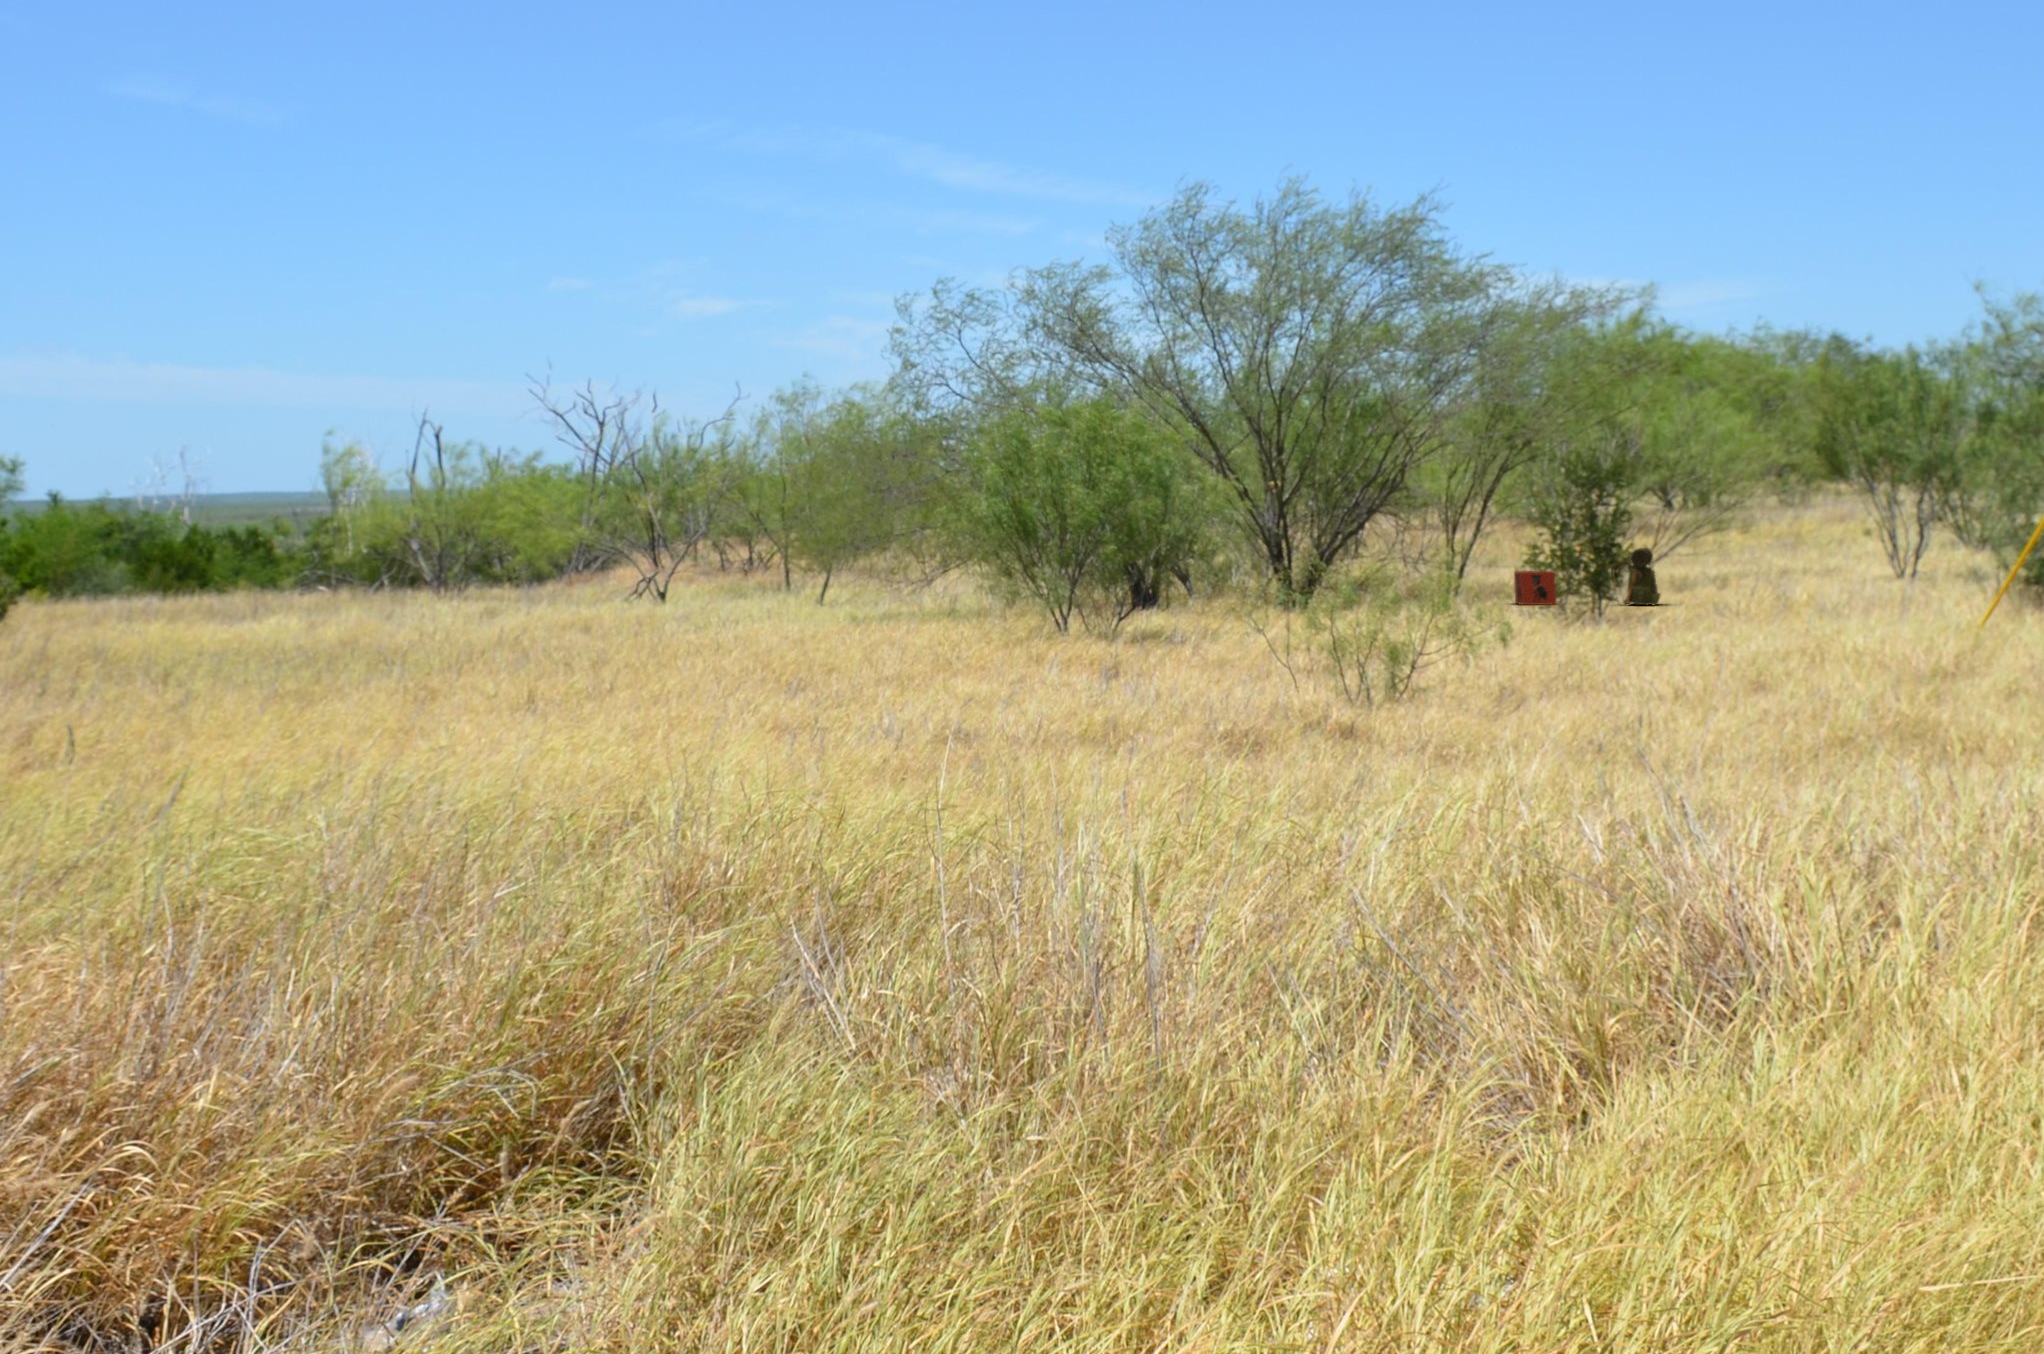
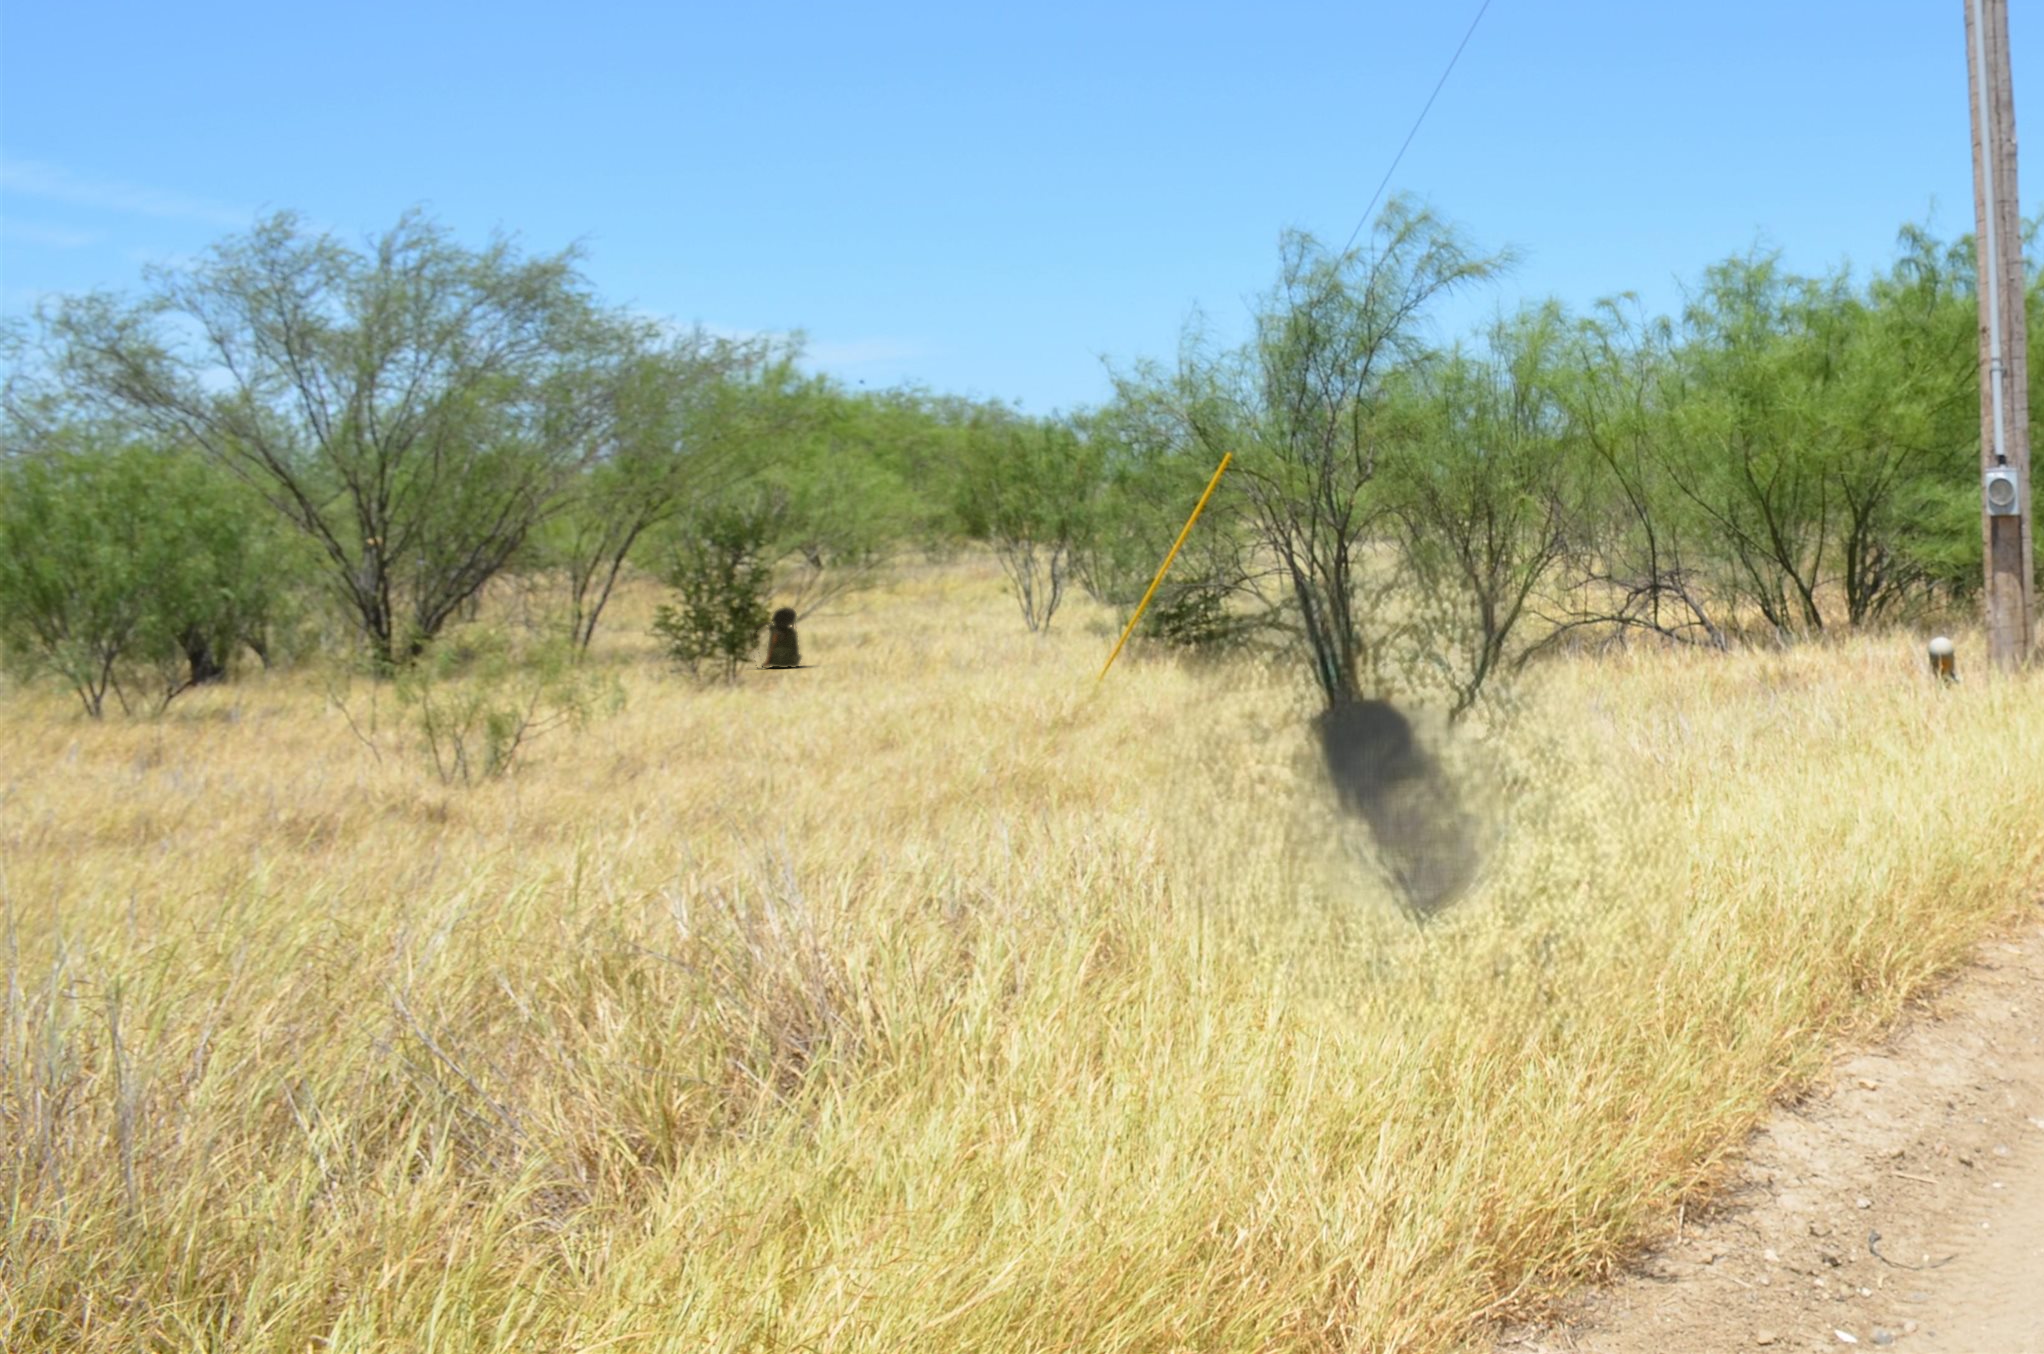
storage box: present [1514,571,1556,605] -> none [640,634,688,672]

